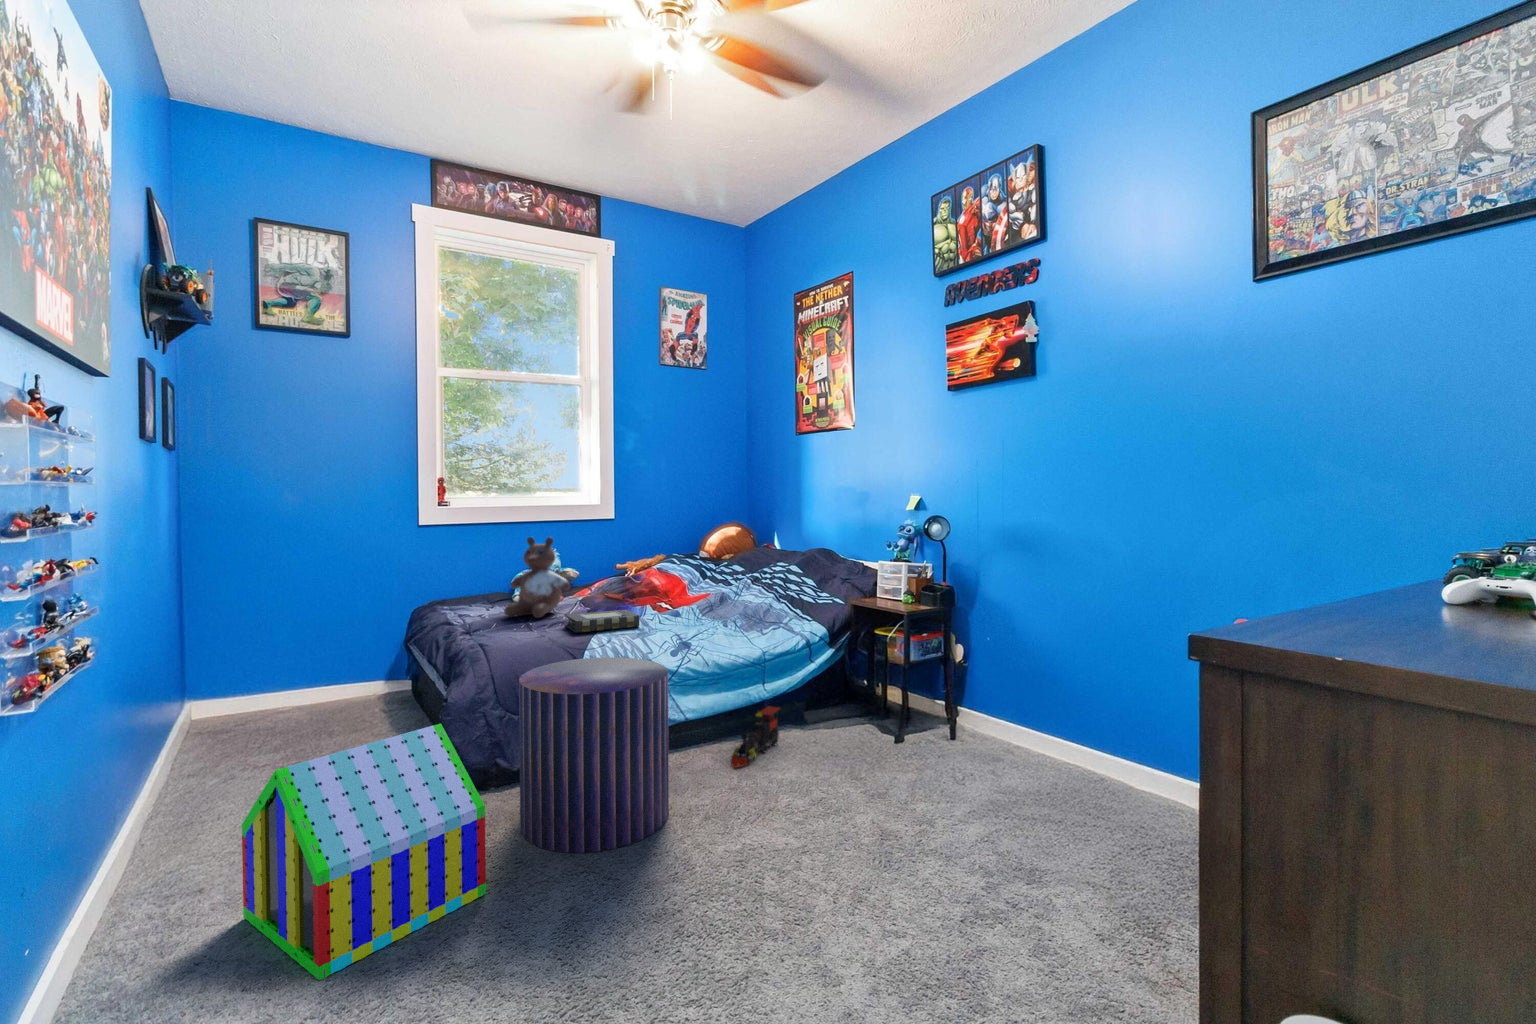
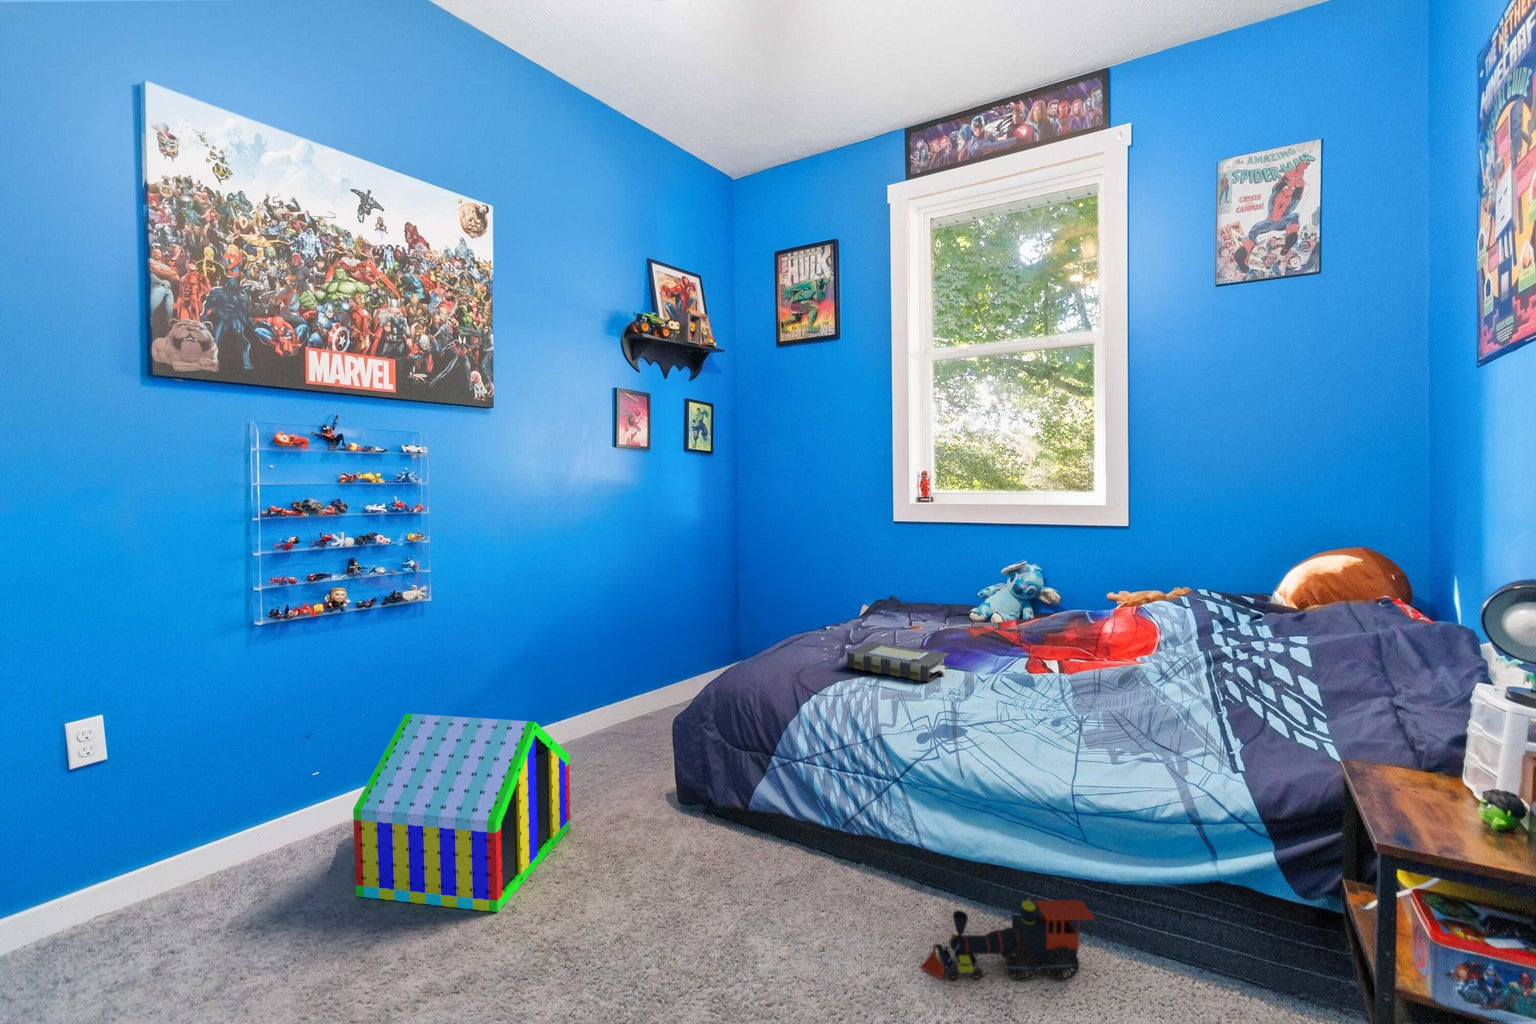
stuffed bear: present [504,537,570,618] -> none [860,540,930,638]
pouf: present [519,657,669,853] -> none [593,696,781,975]

